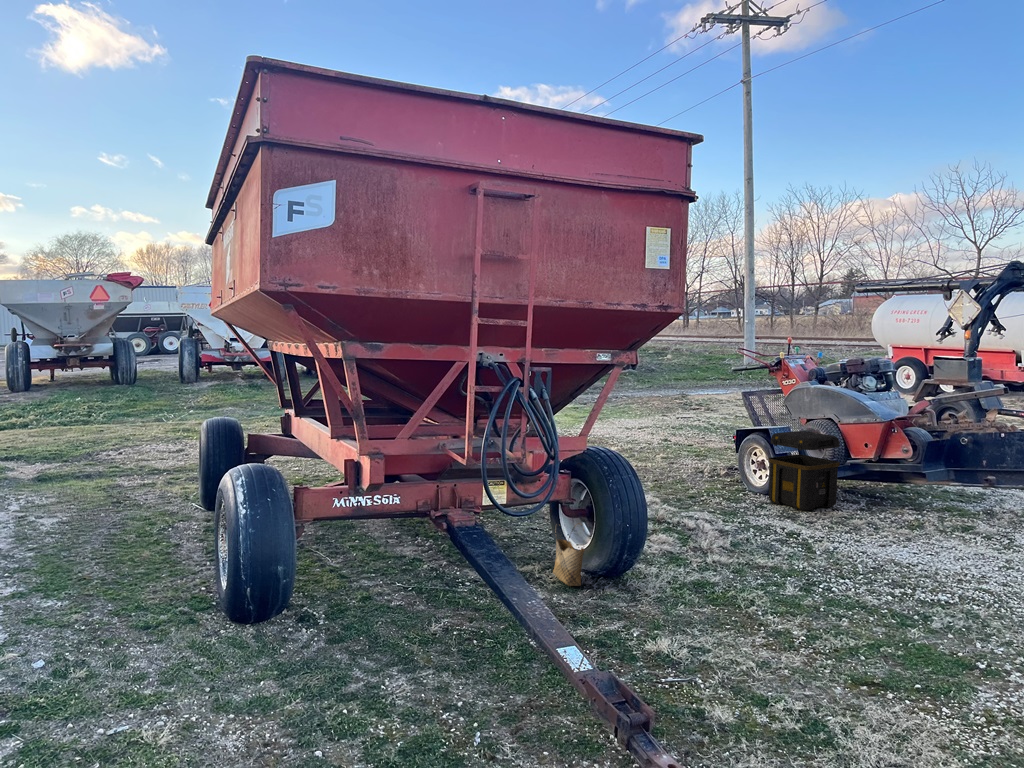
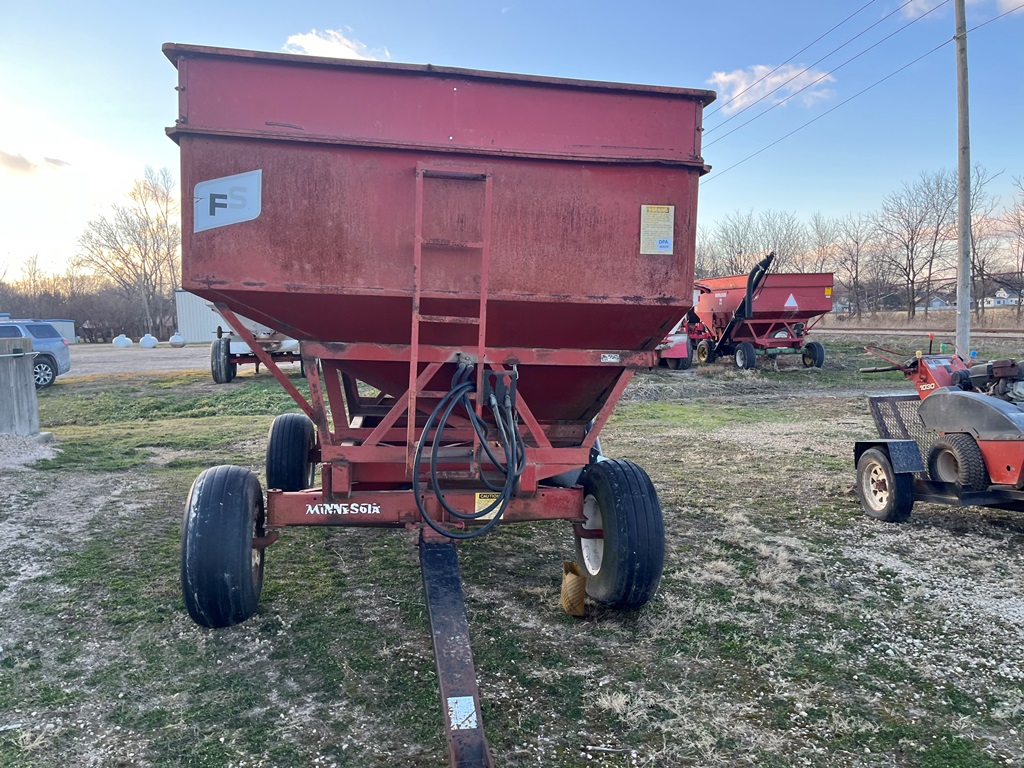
toolbox: present [768,431,840,511] -> none [881,447,973,545]

